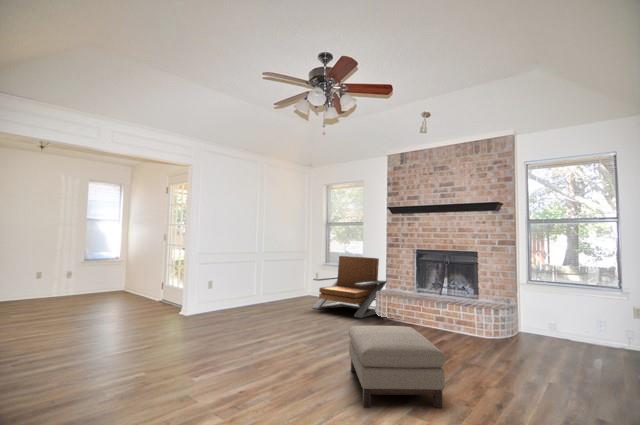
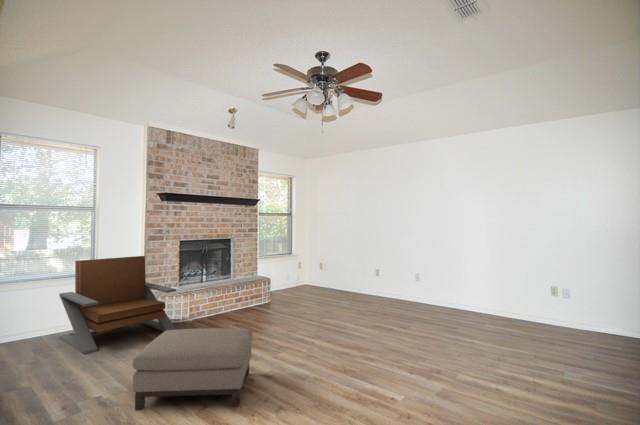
ottoman: present [349,326,445,408] -> present [133,328,252,410]

